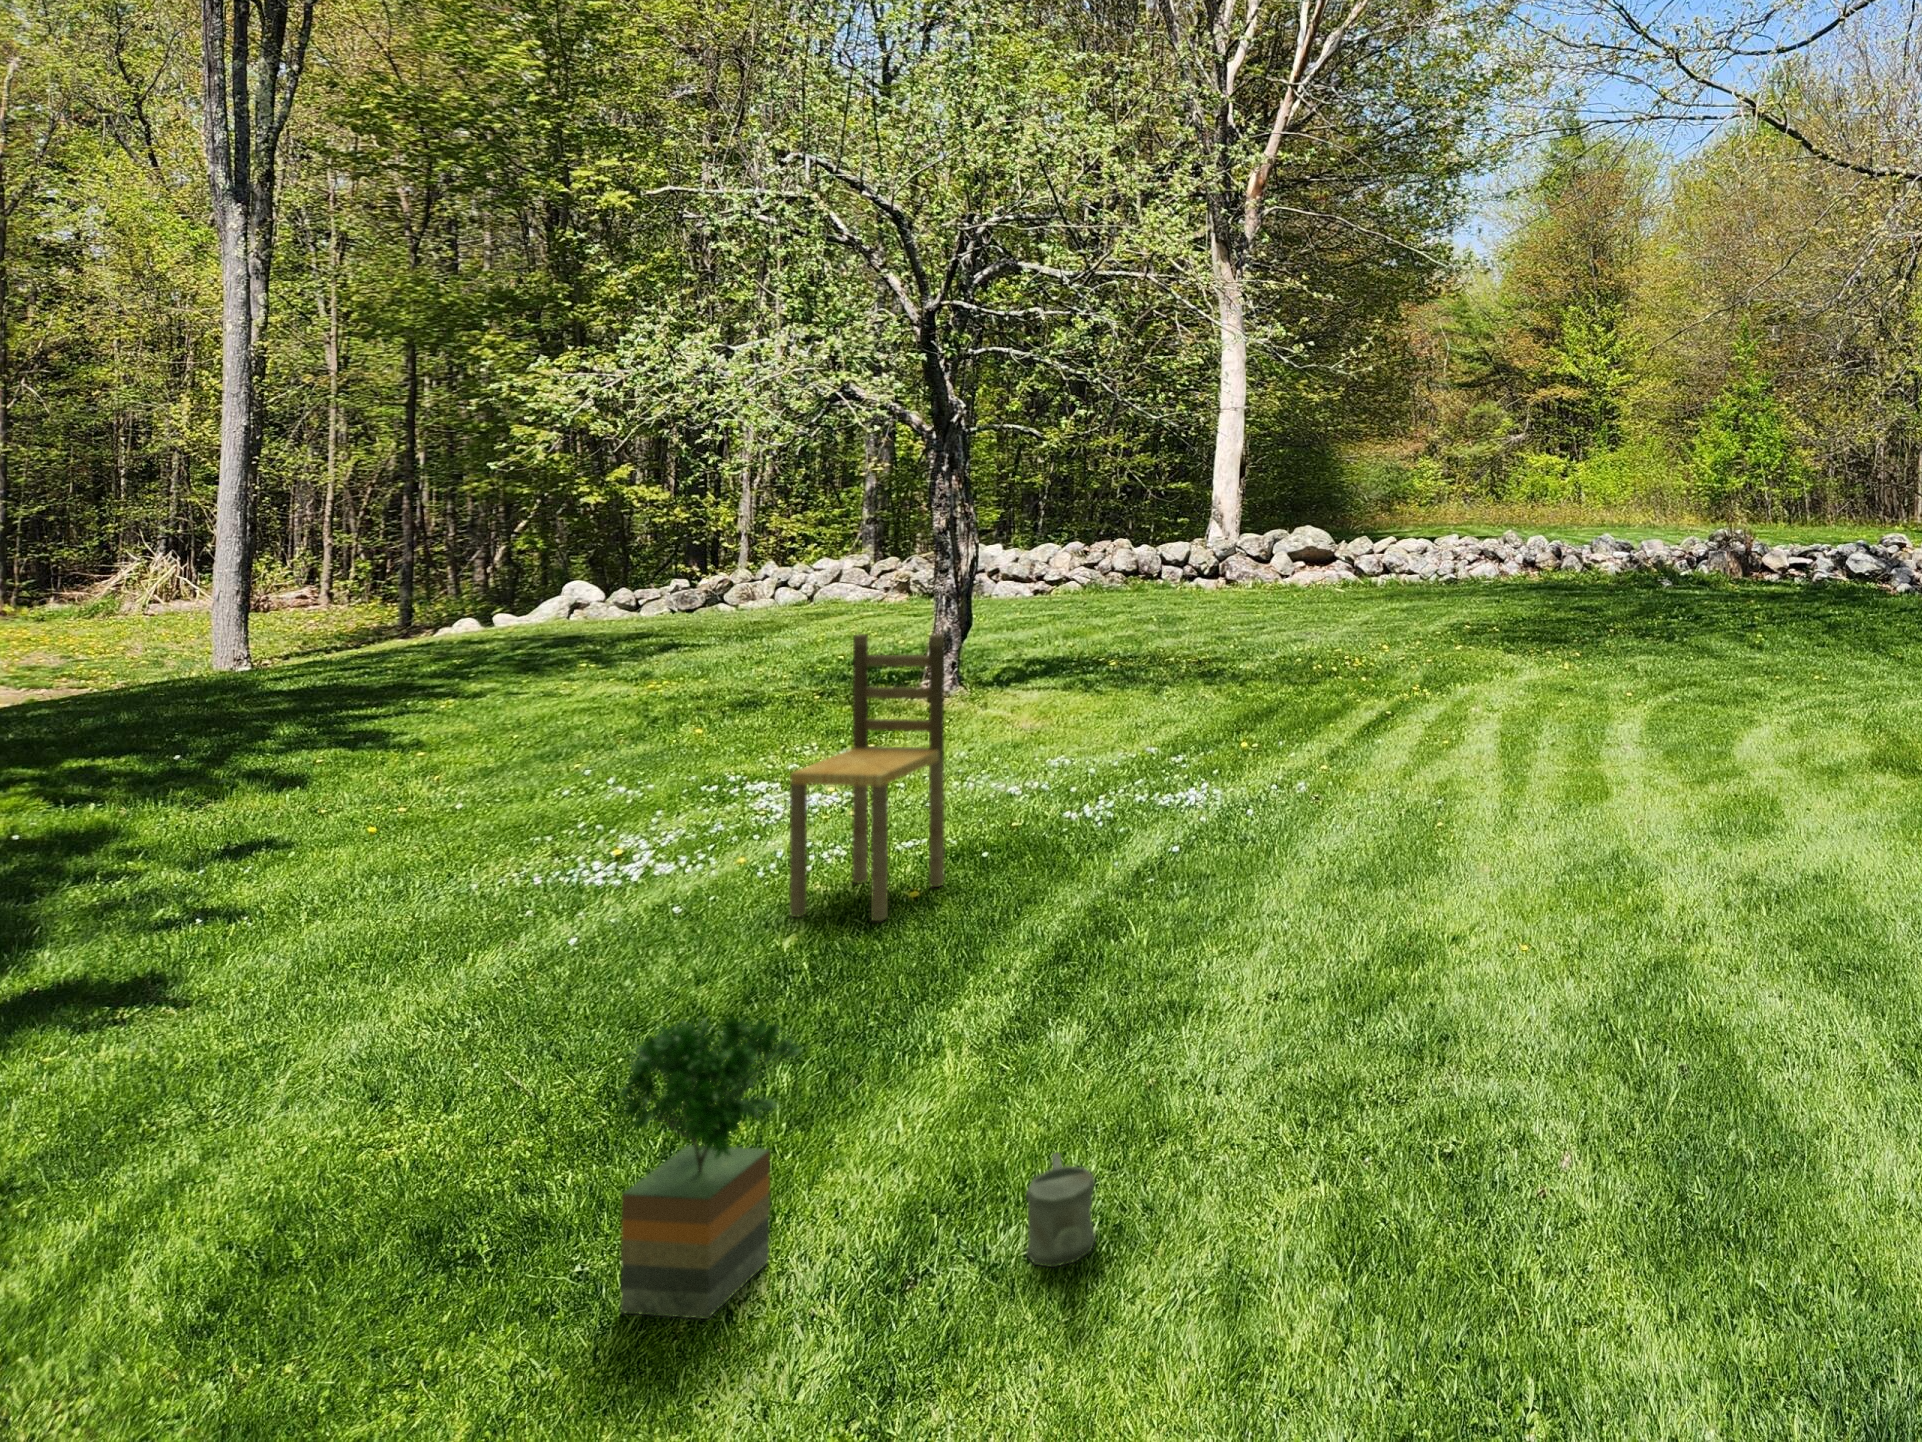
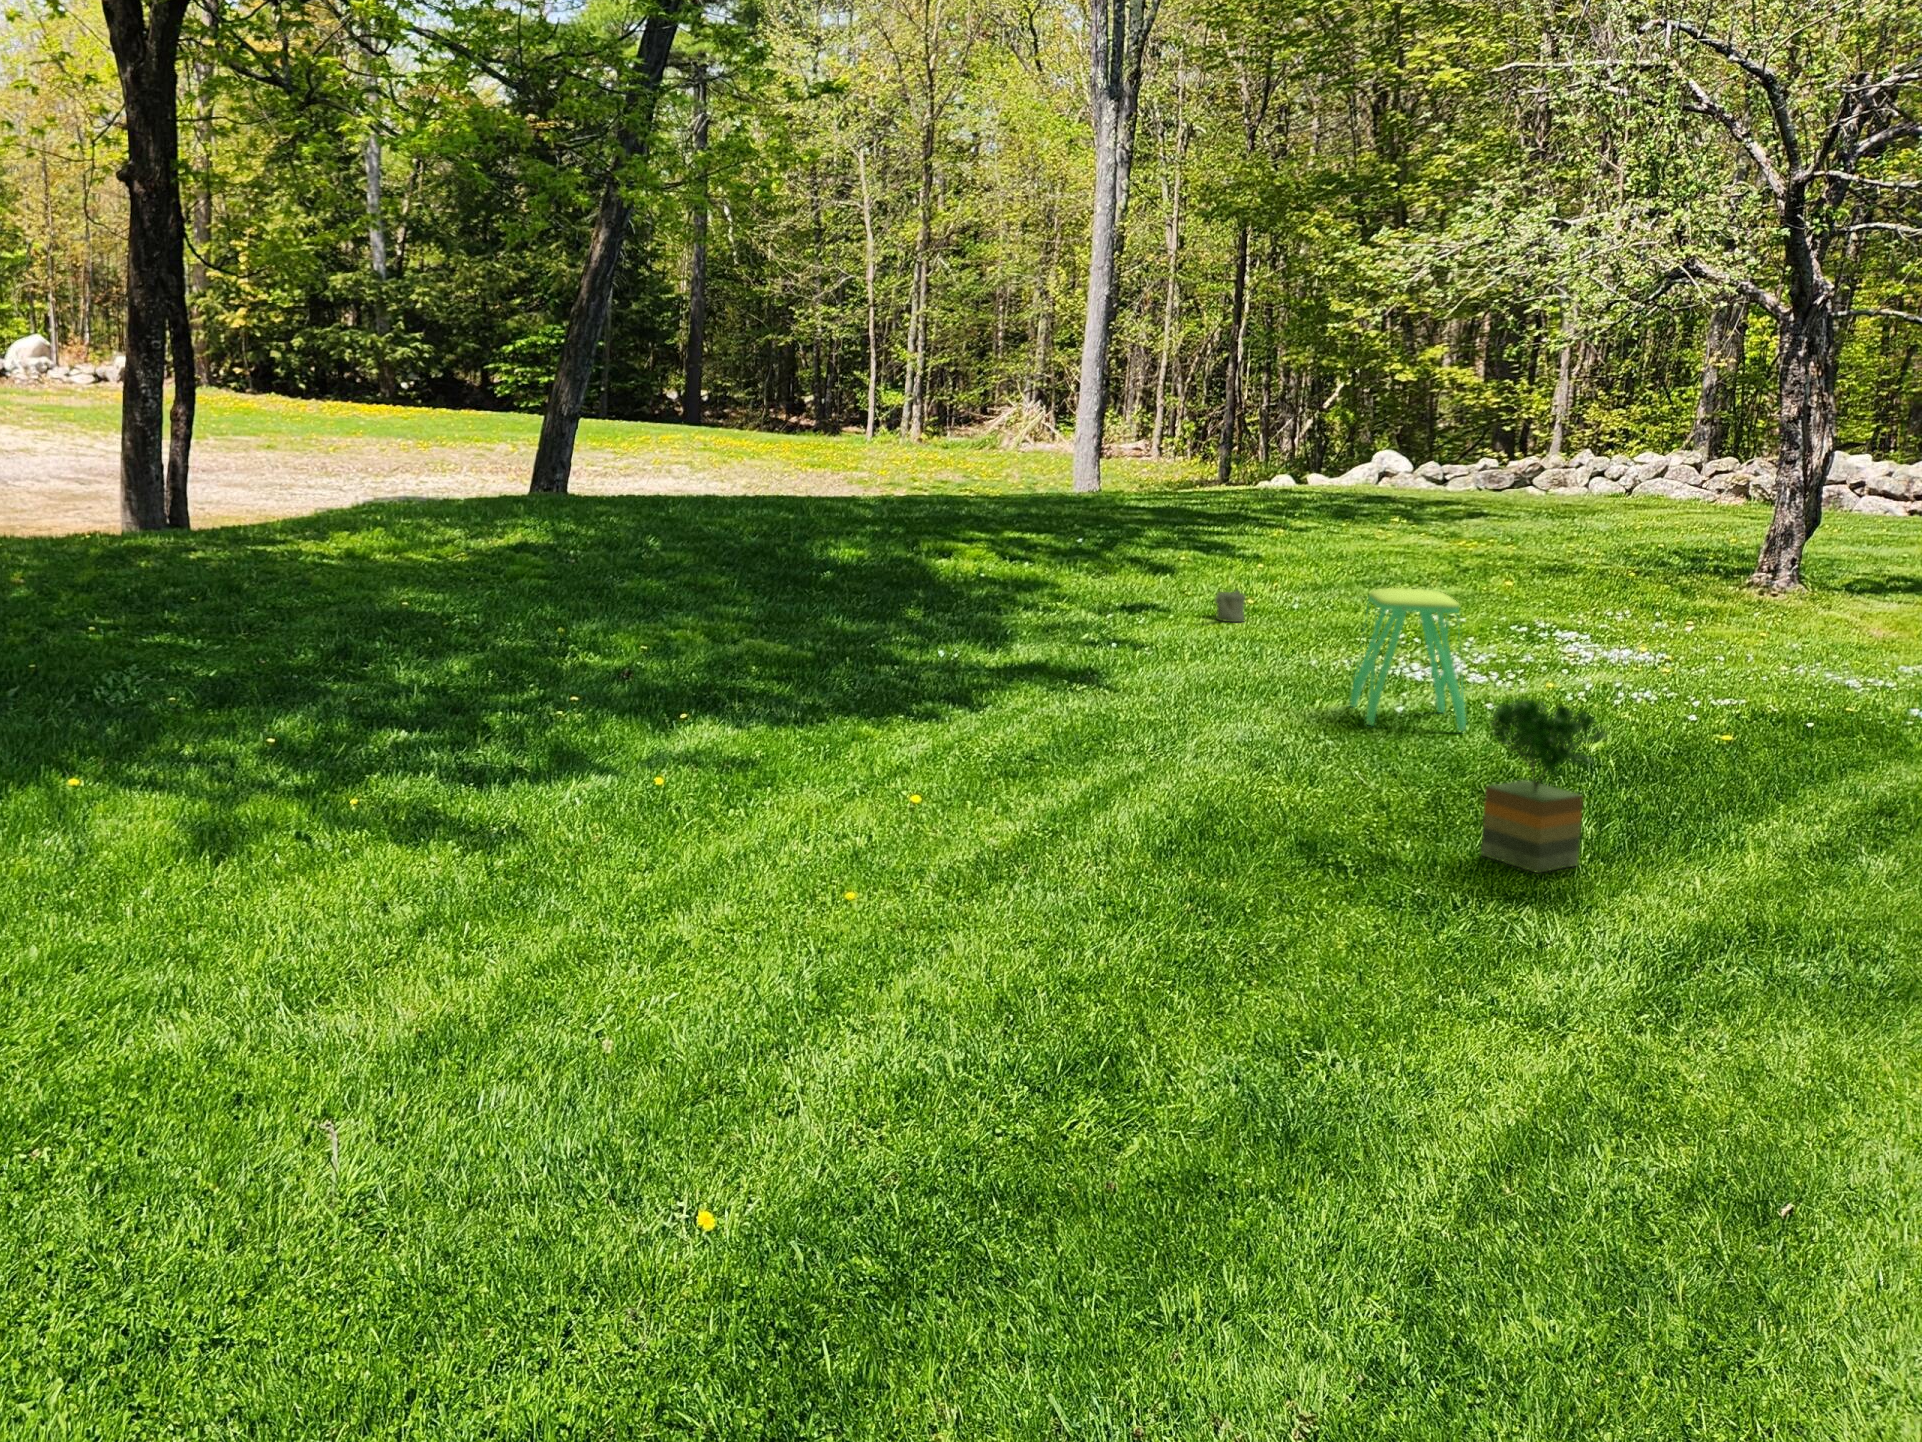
chair: present [790,634,945,921] -> none [1598,495,1767,733]
stool: none [451,819,620,1055] -> present [1350,588,1466,731]
watering can: present [1026,1153,1095,1267] -> present [1215,591,1245,622]

